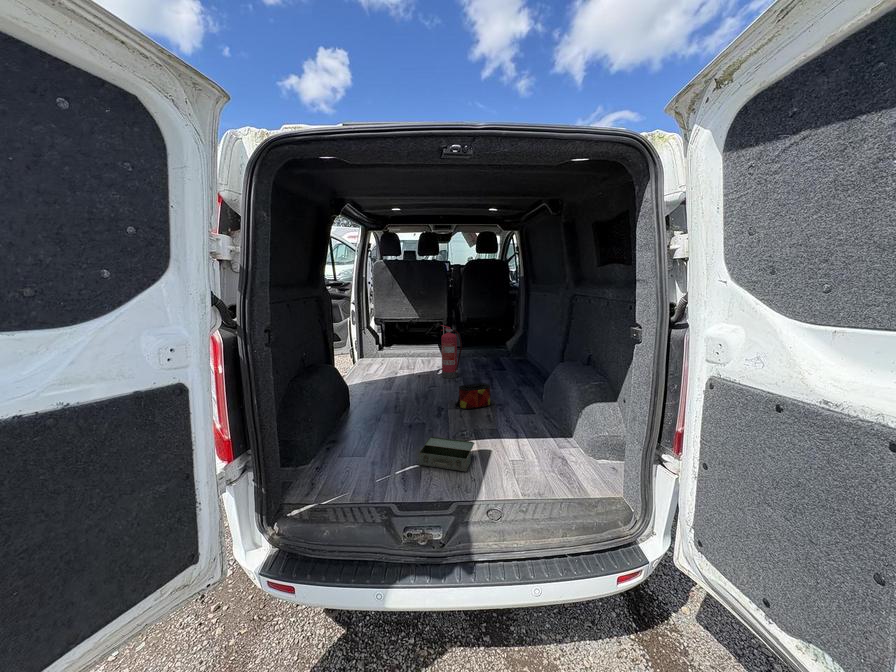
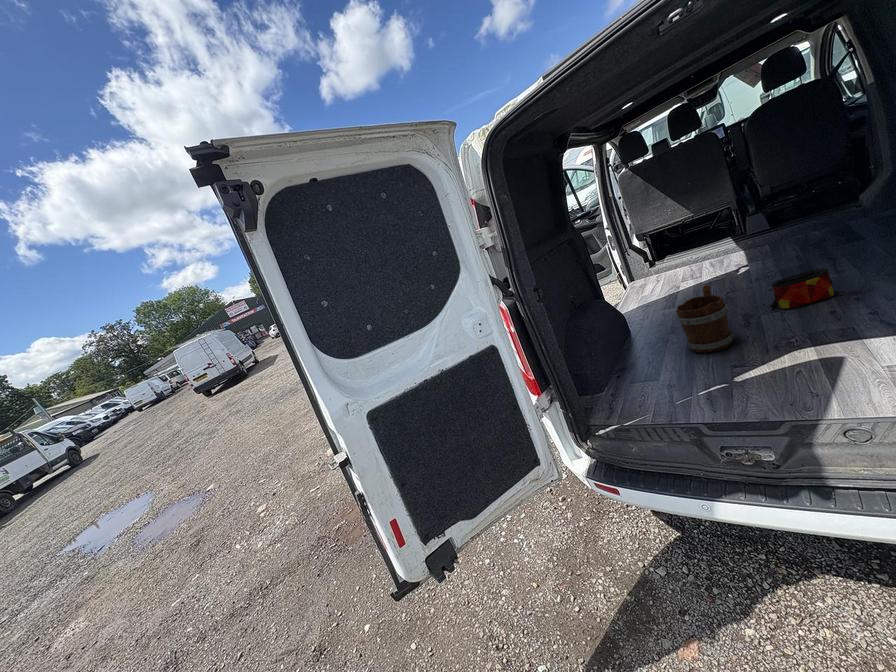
fire extinguisher: present [441,325,462,378] -> none [724,213,769,276]
bucket: none [392,376,431,435] -> present [676,285,735,353]
toolbox: present [419,437,474,471] -> none [725,349,811,385]

